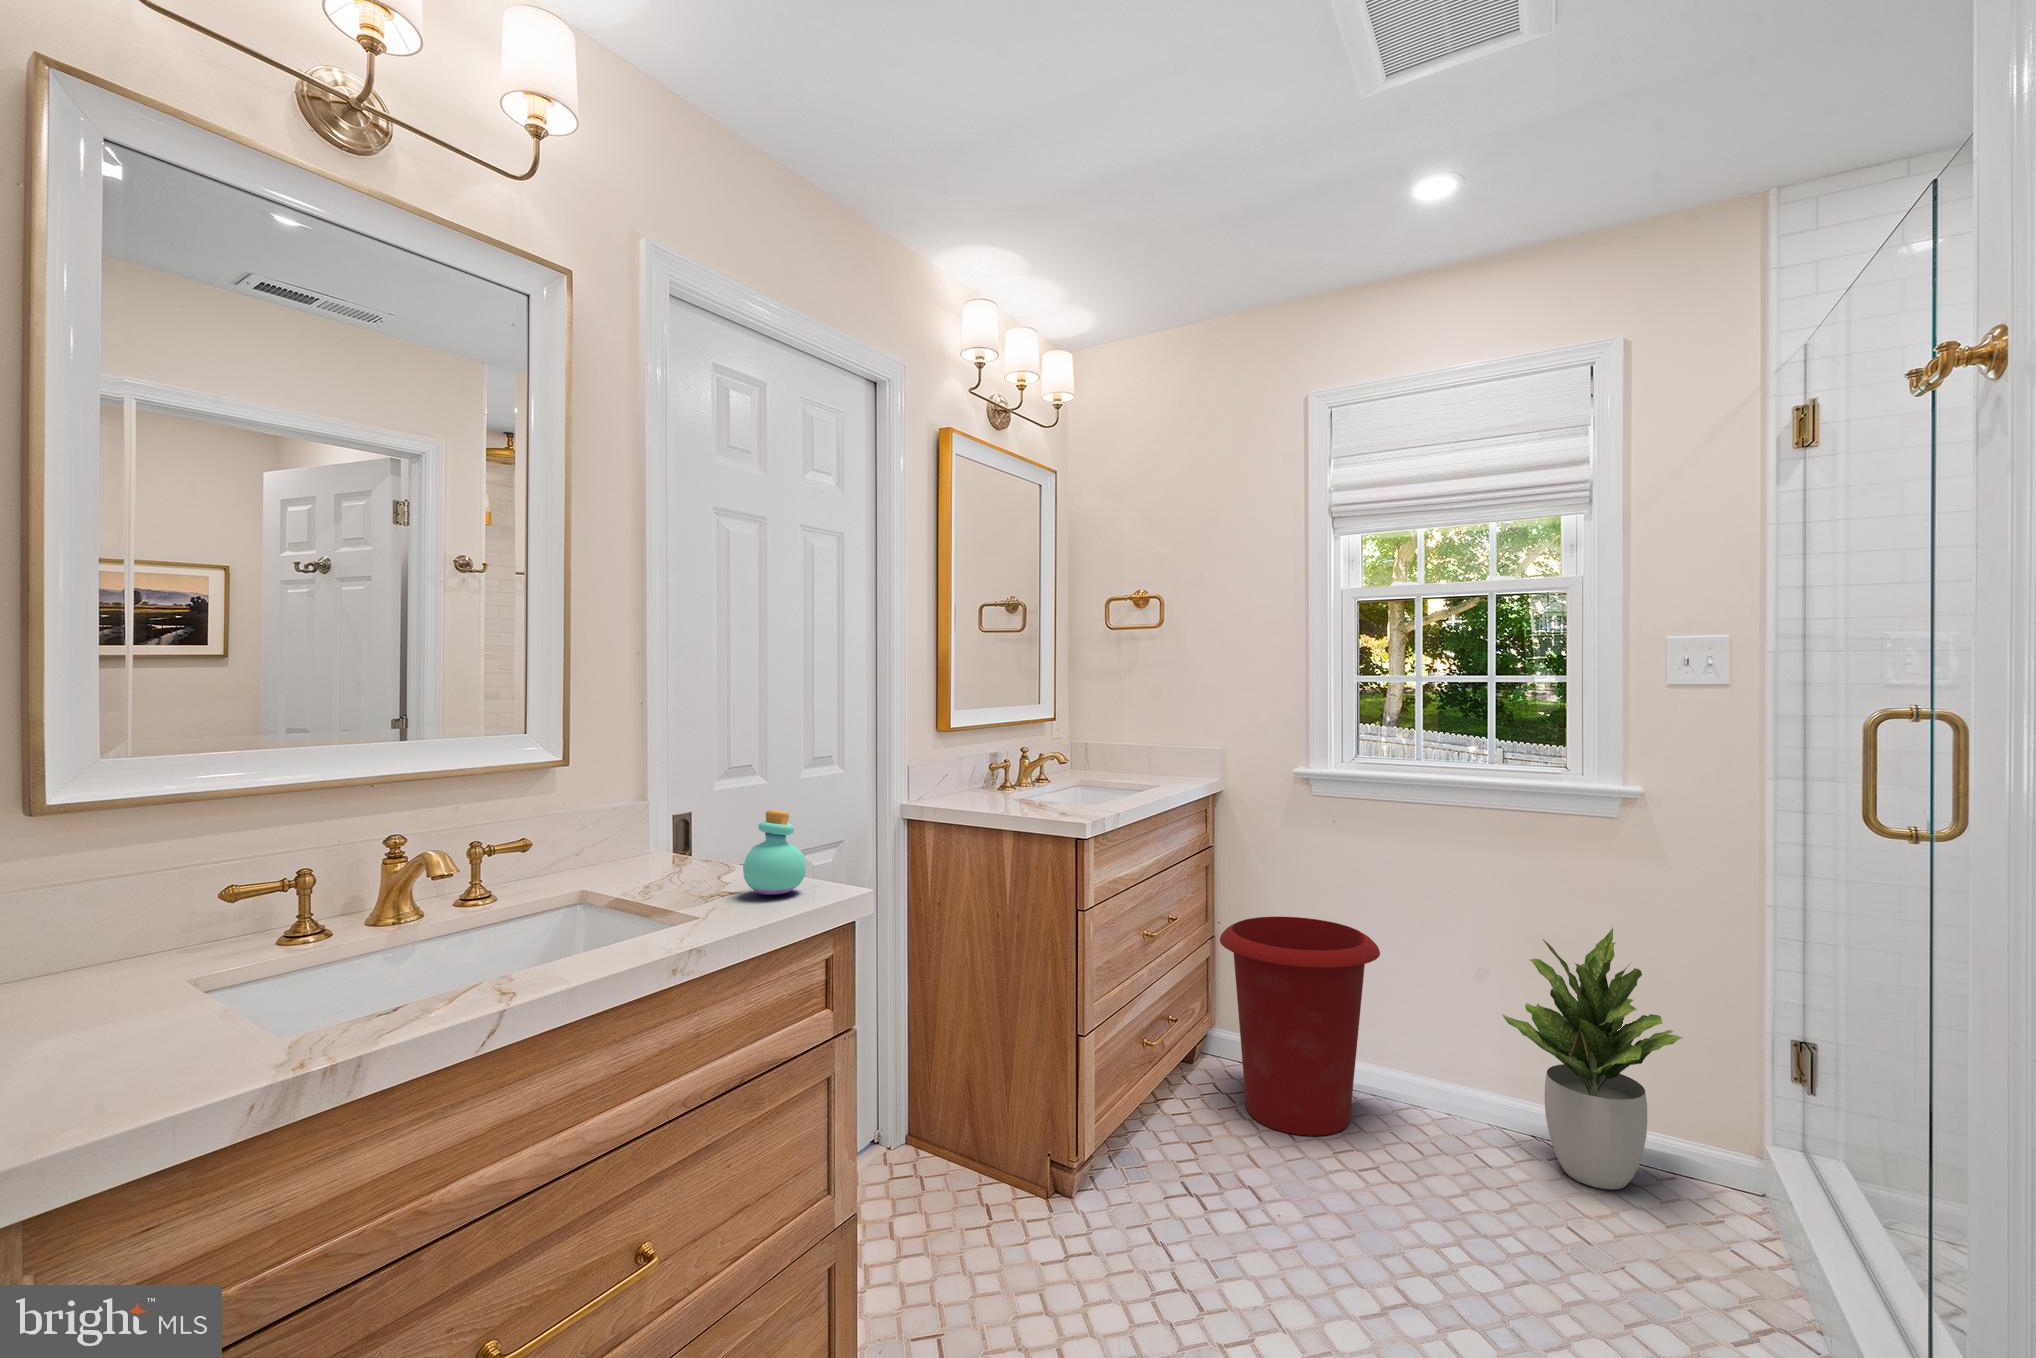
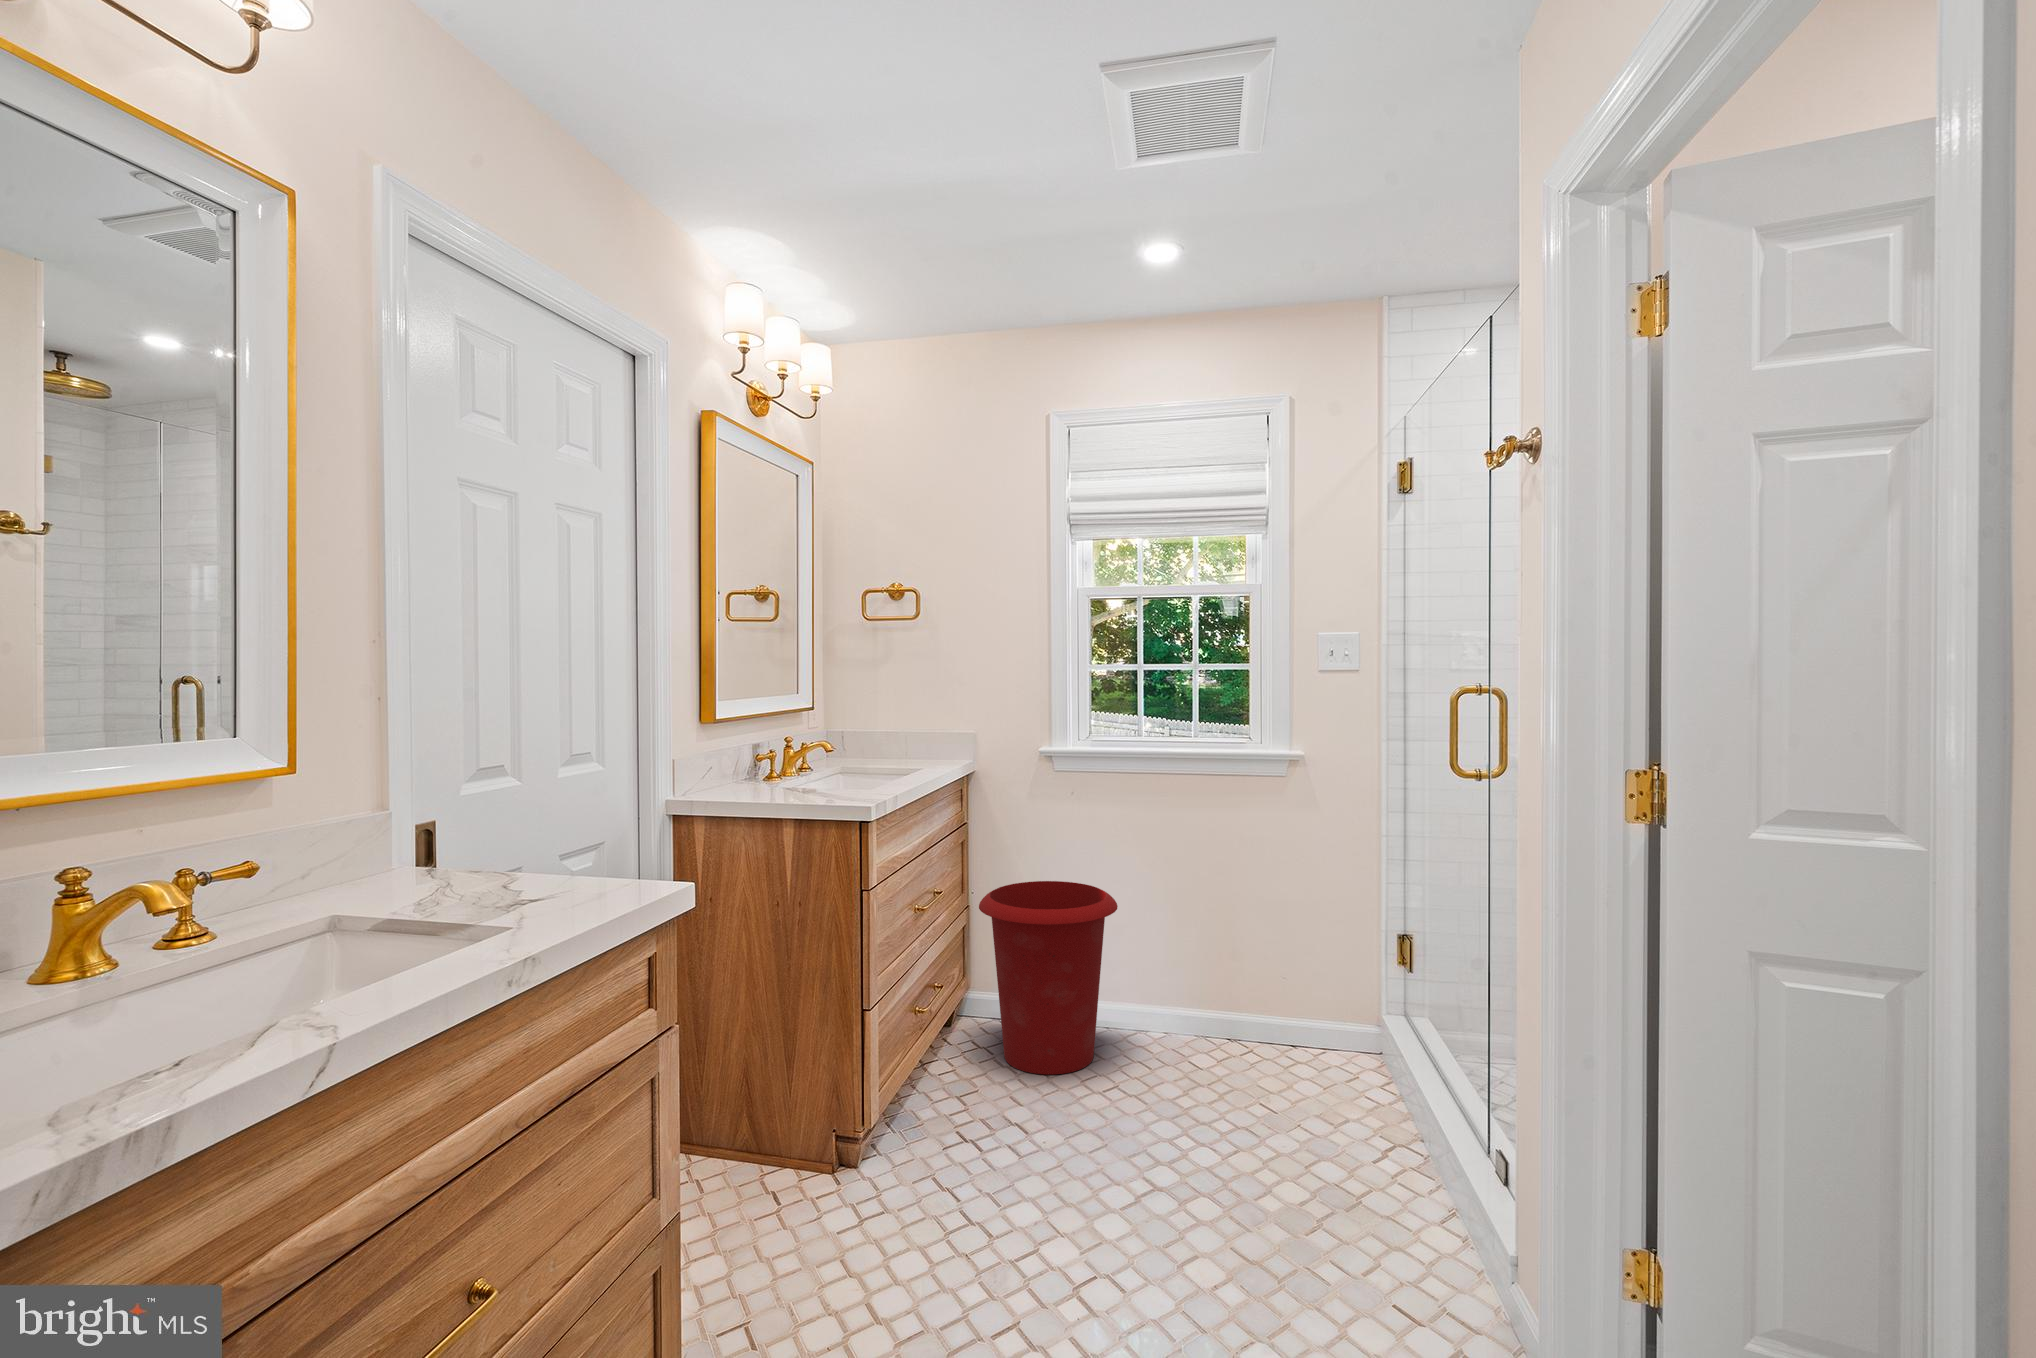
perfume bottle: present [743,810,806,895] -> none [554,814,623,900]
potted plant: present [1502,927,1682,1190] -> none [1214,866,1346,1079]

